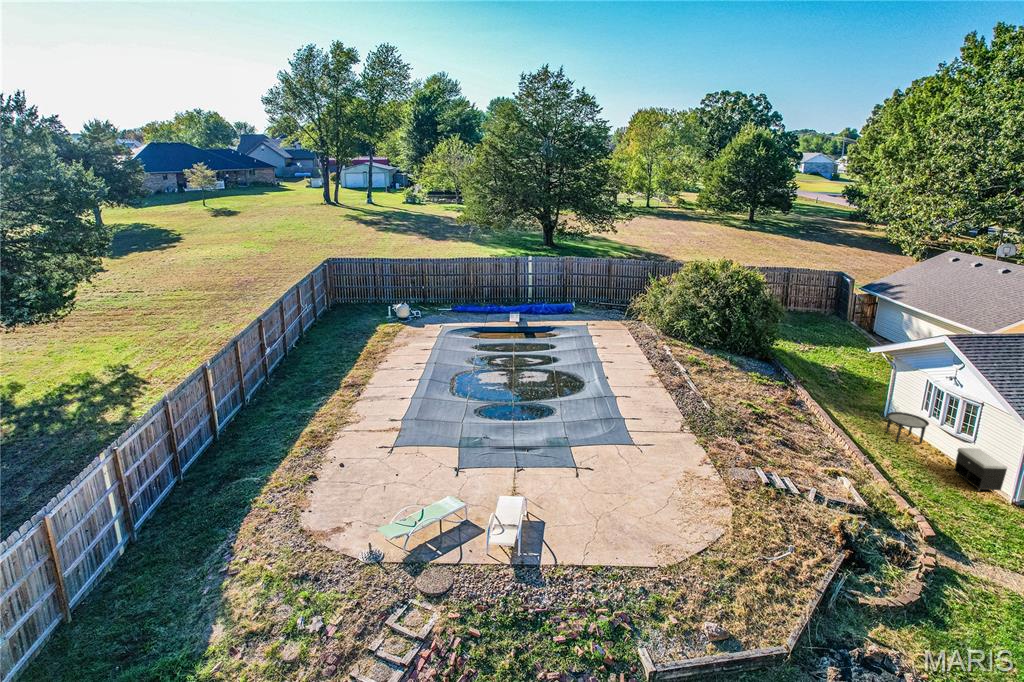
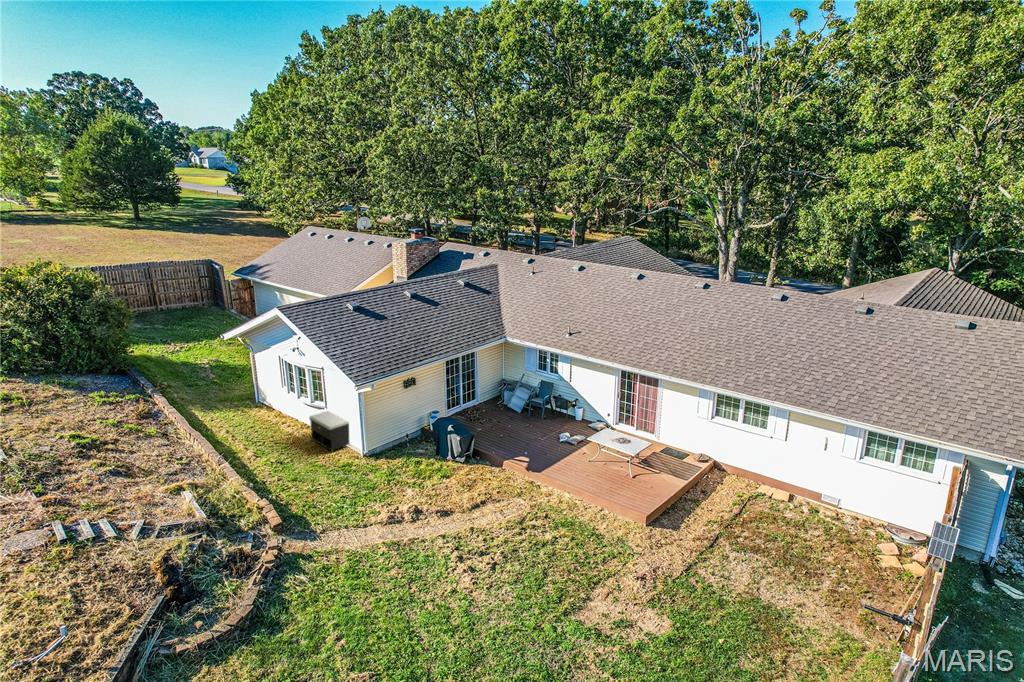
round table: present [886,412,929,444] -> none [249,393,289,426]

